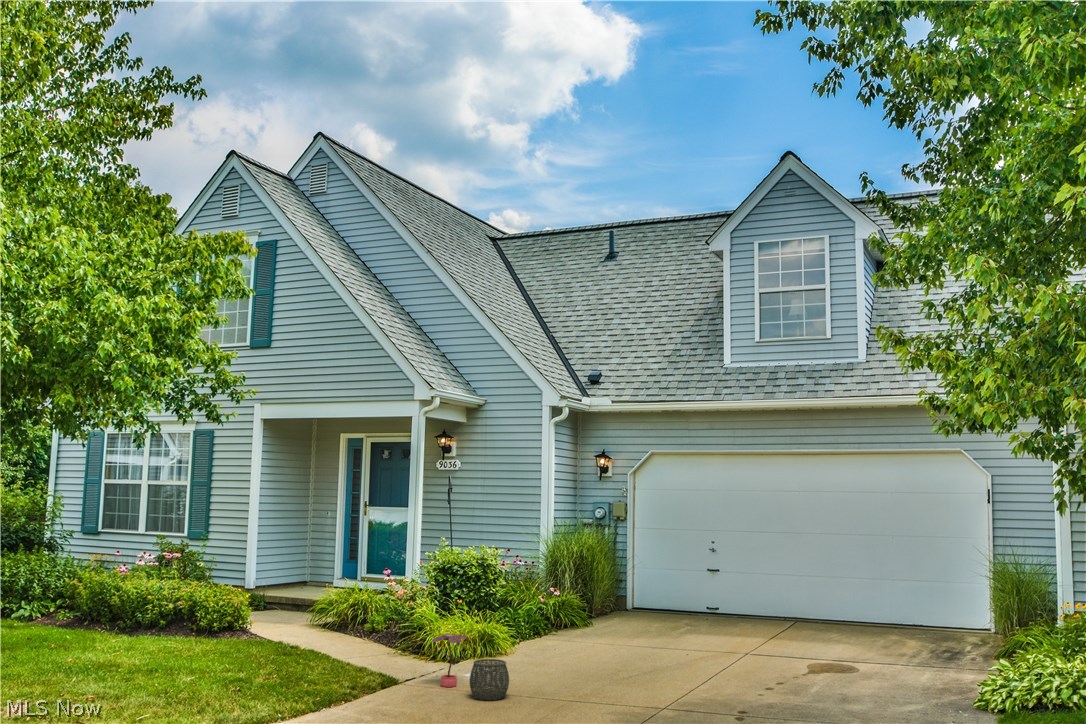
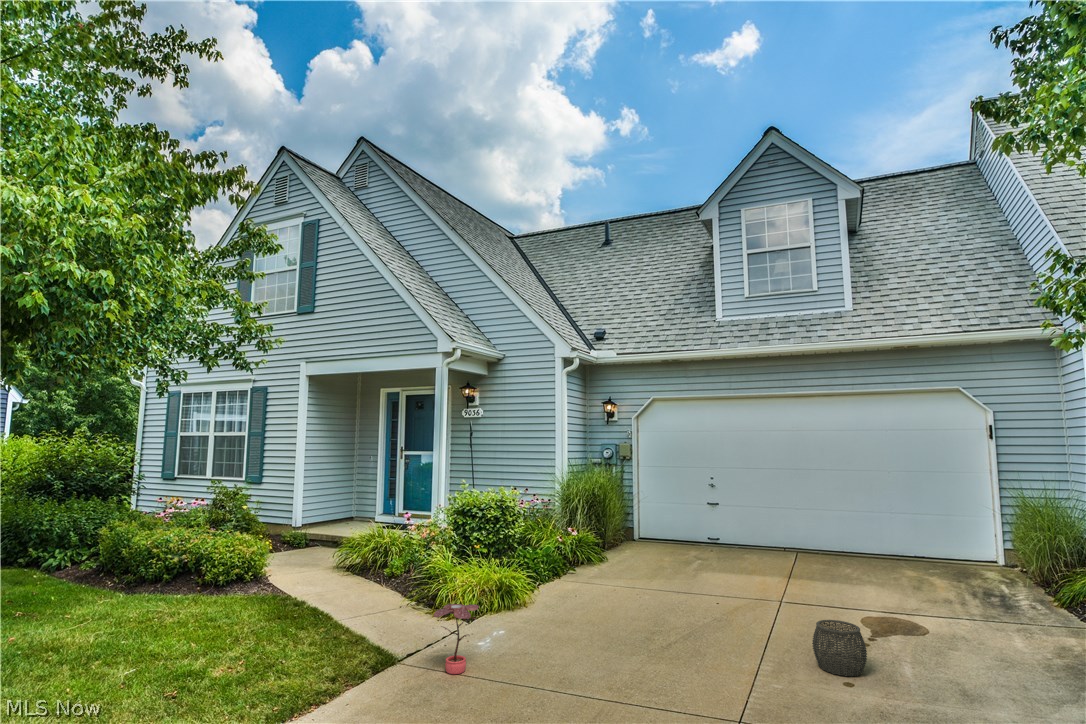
woven basket: present [469,659,509,701] -> present [812,620,867,676]

